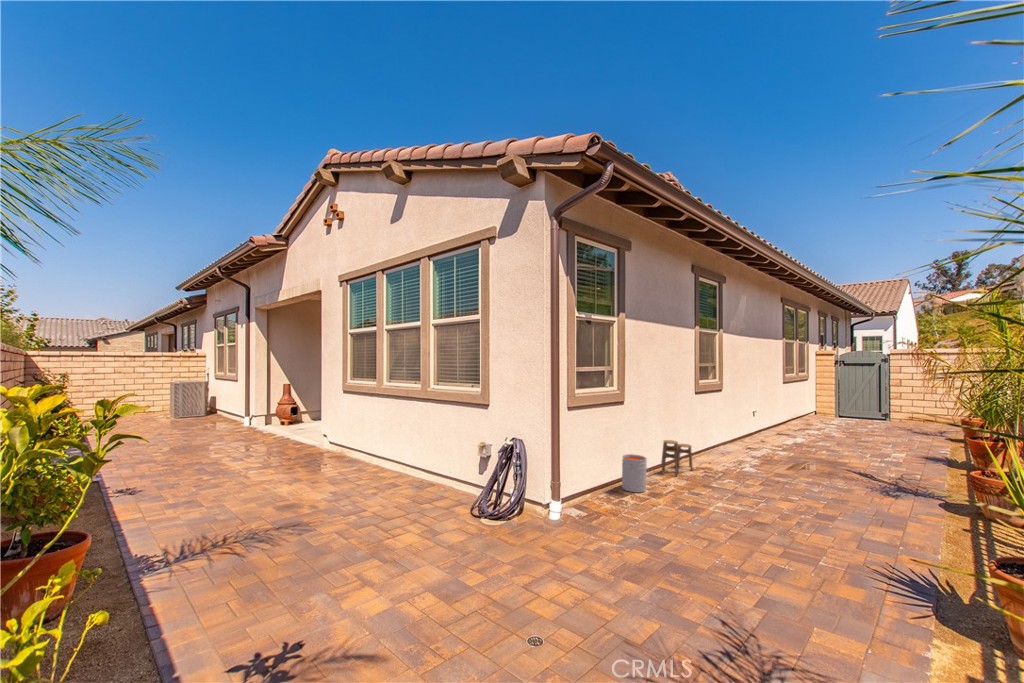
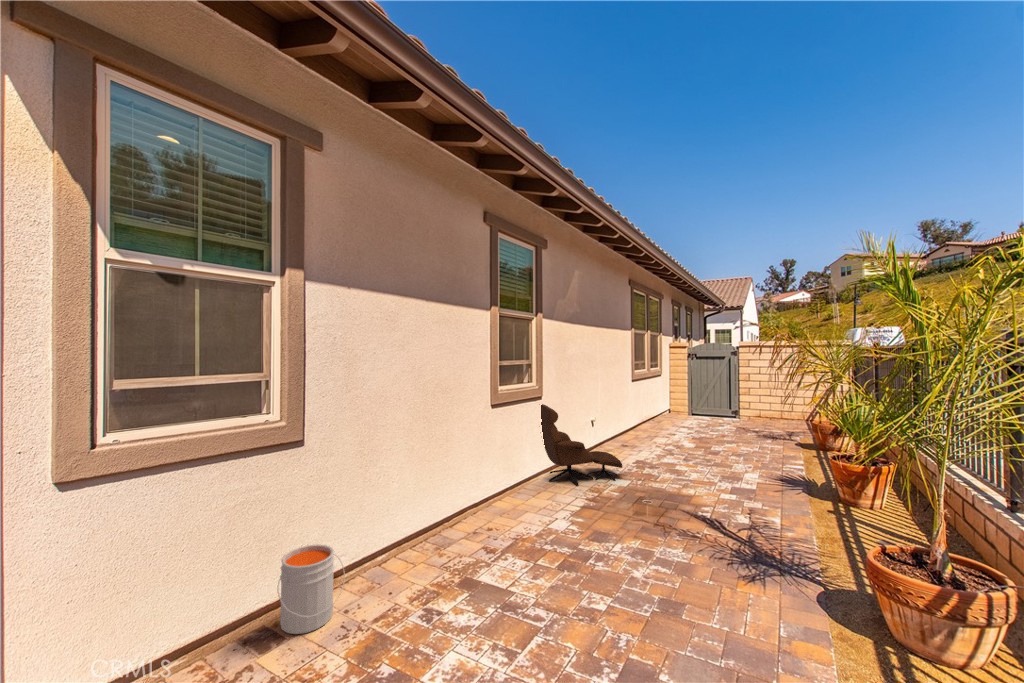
lounge chair: none [718,395,787,453] -> present [540,404,622,486]
stool: present [661,440,693,476] -> none [404,493,470,561]

